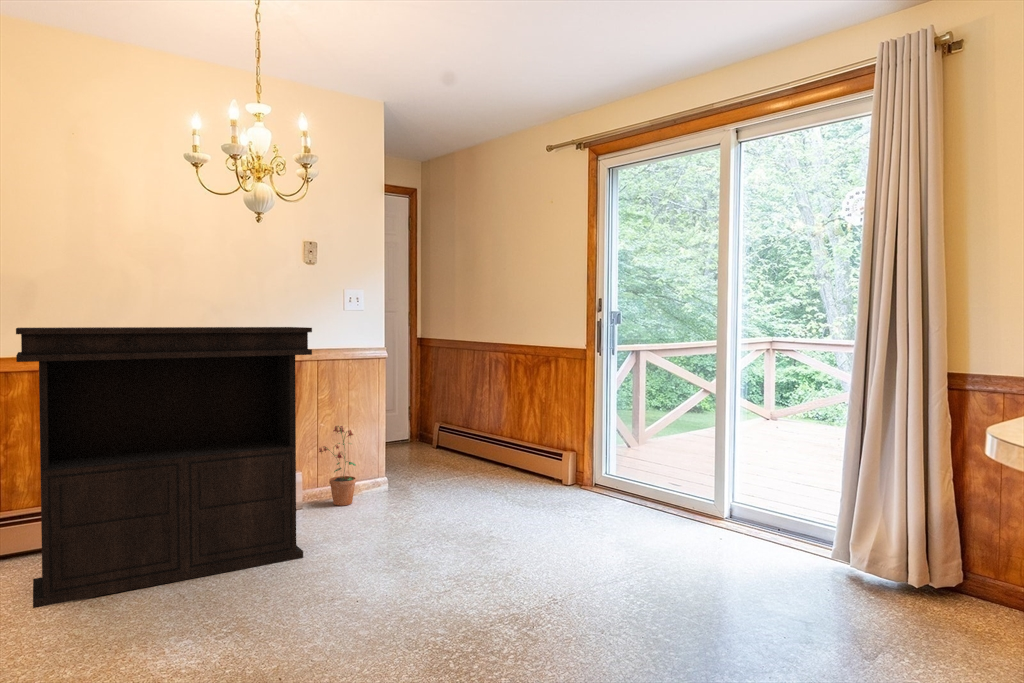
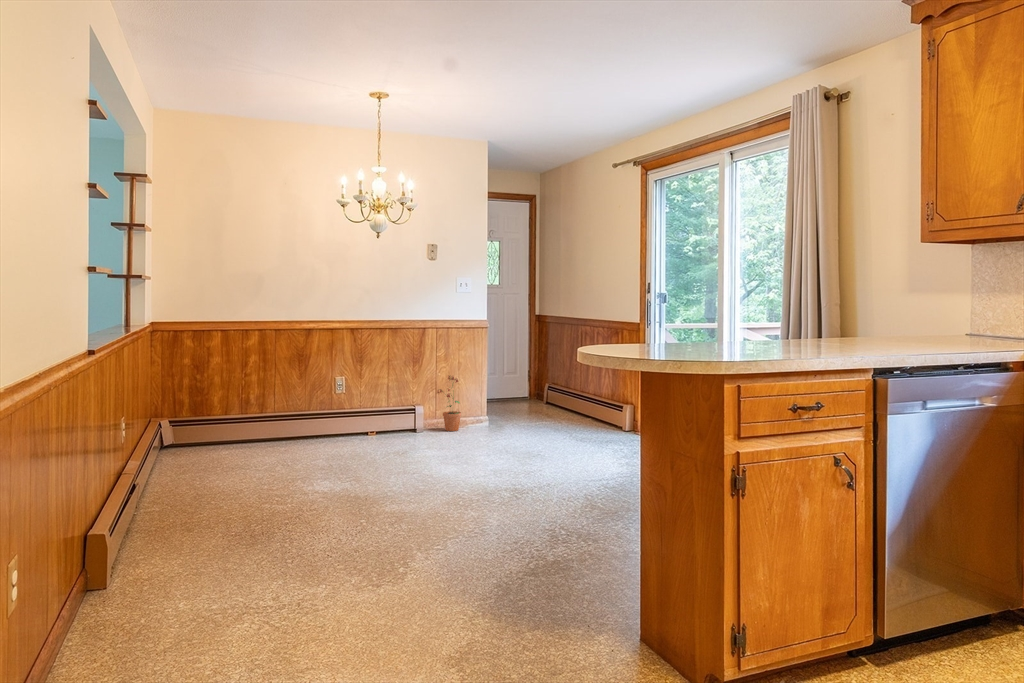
console table: present [16,327,312,608] -> none [243,302,413,463]

